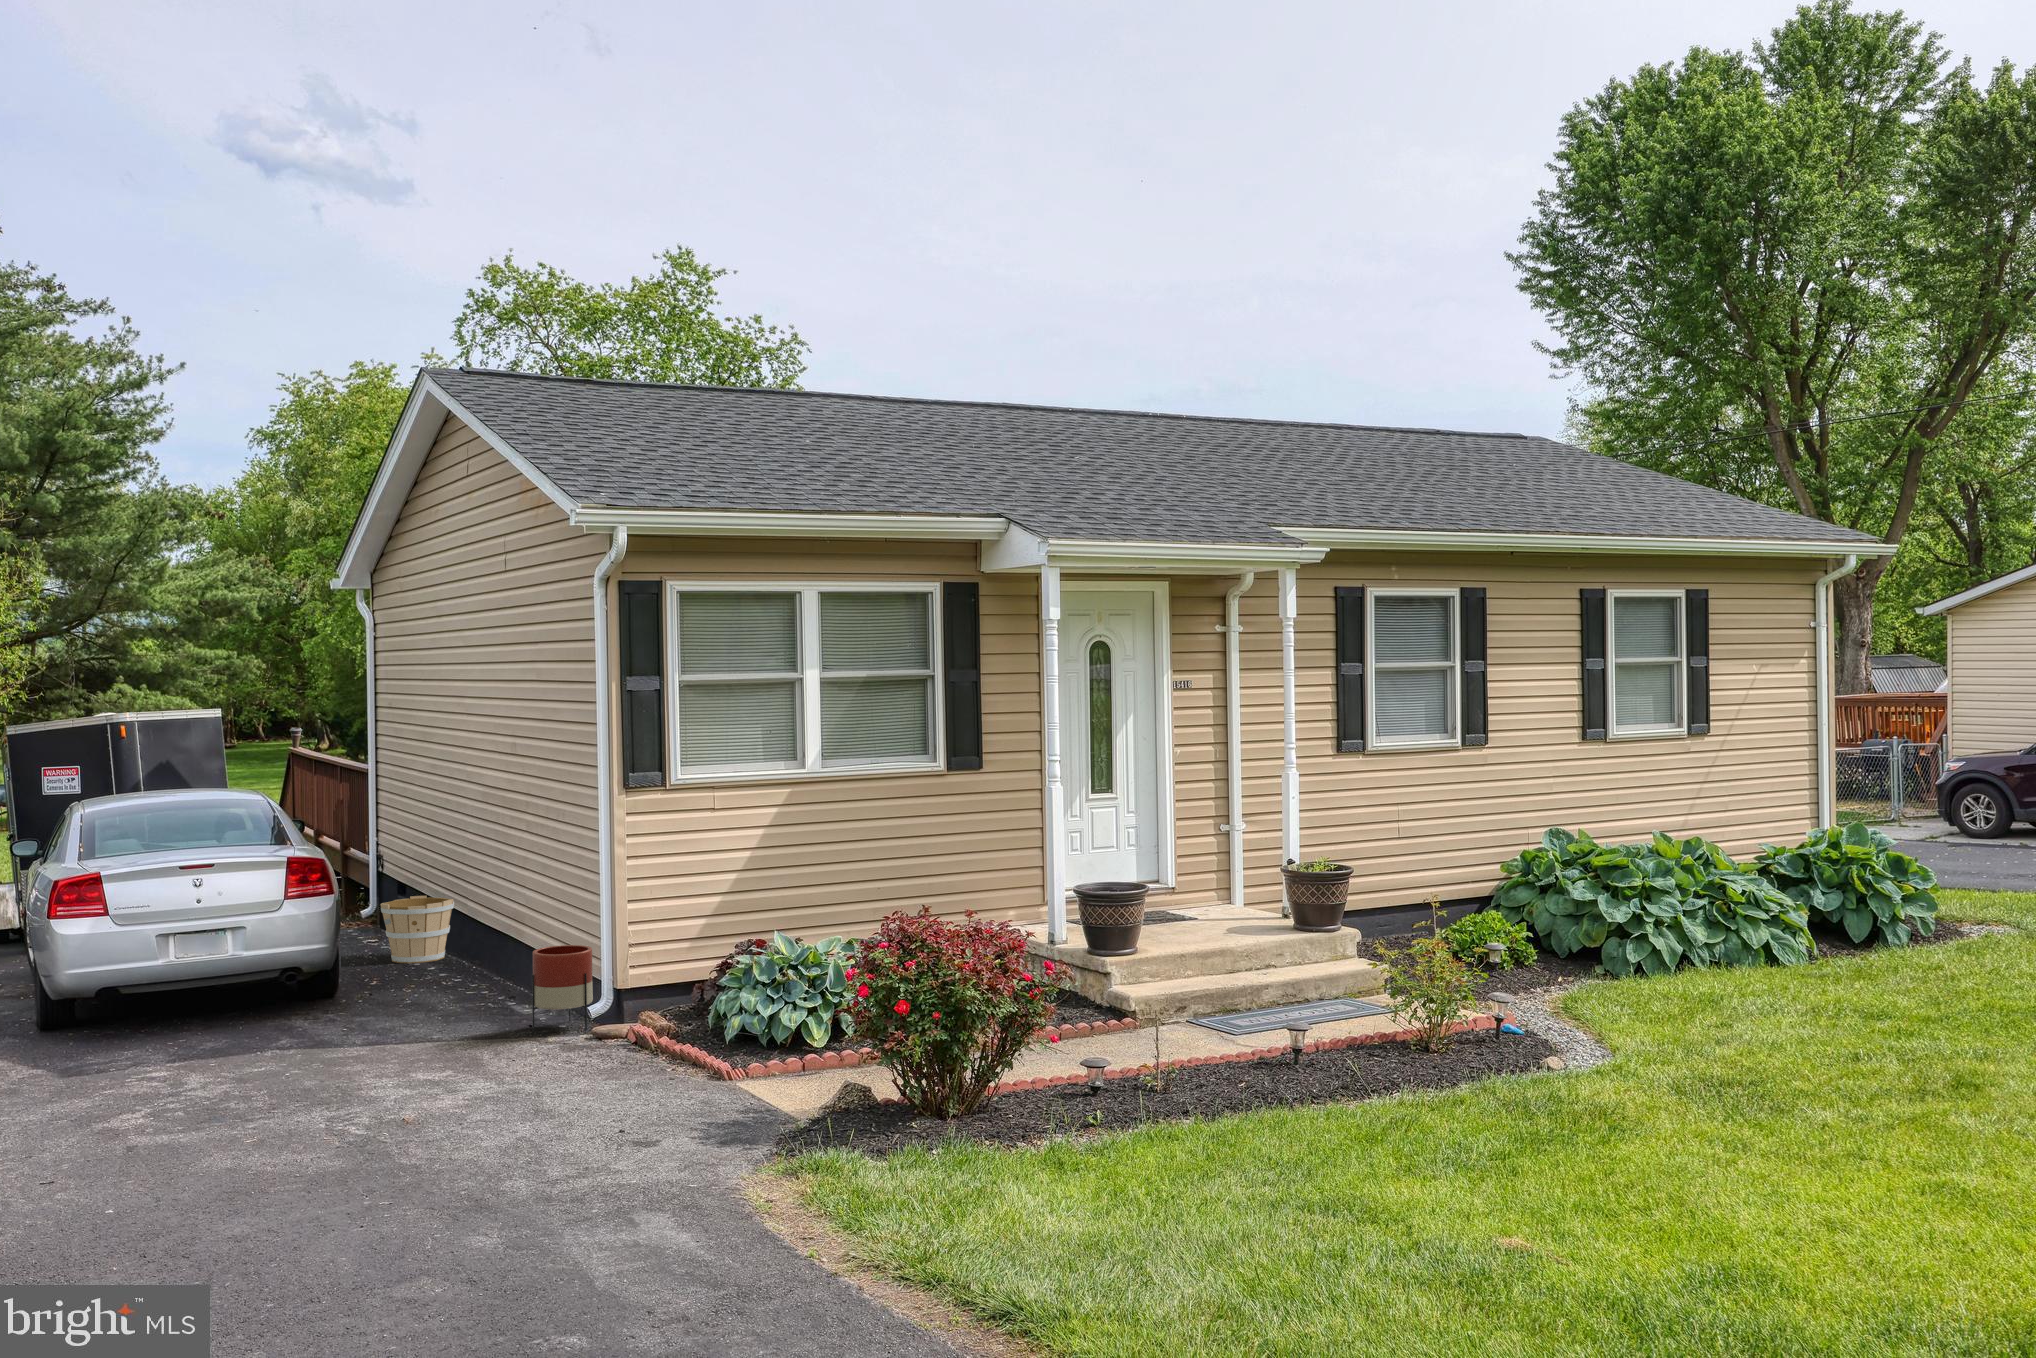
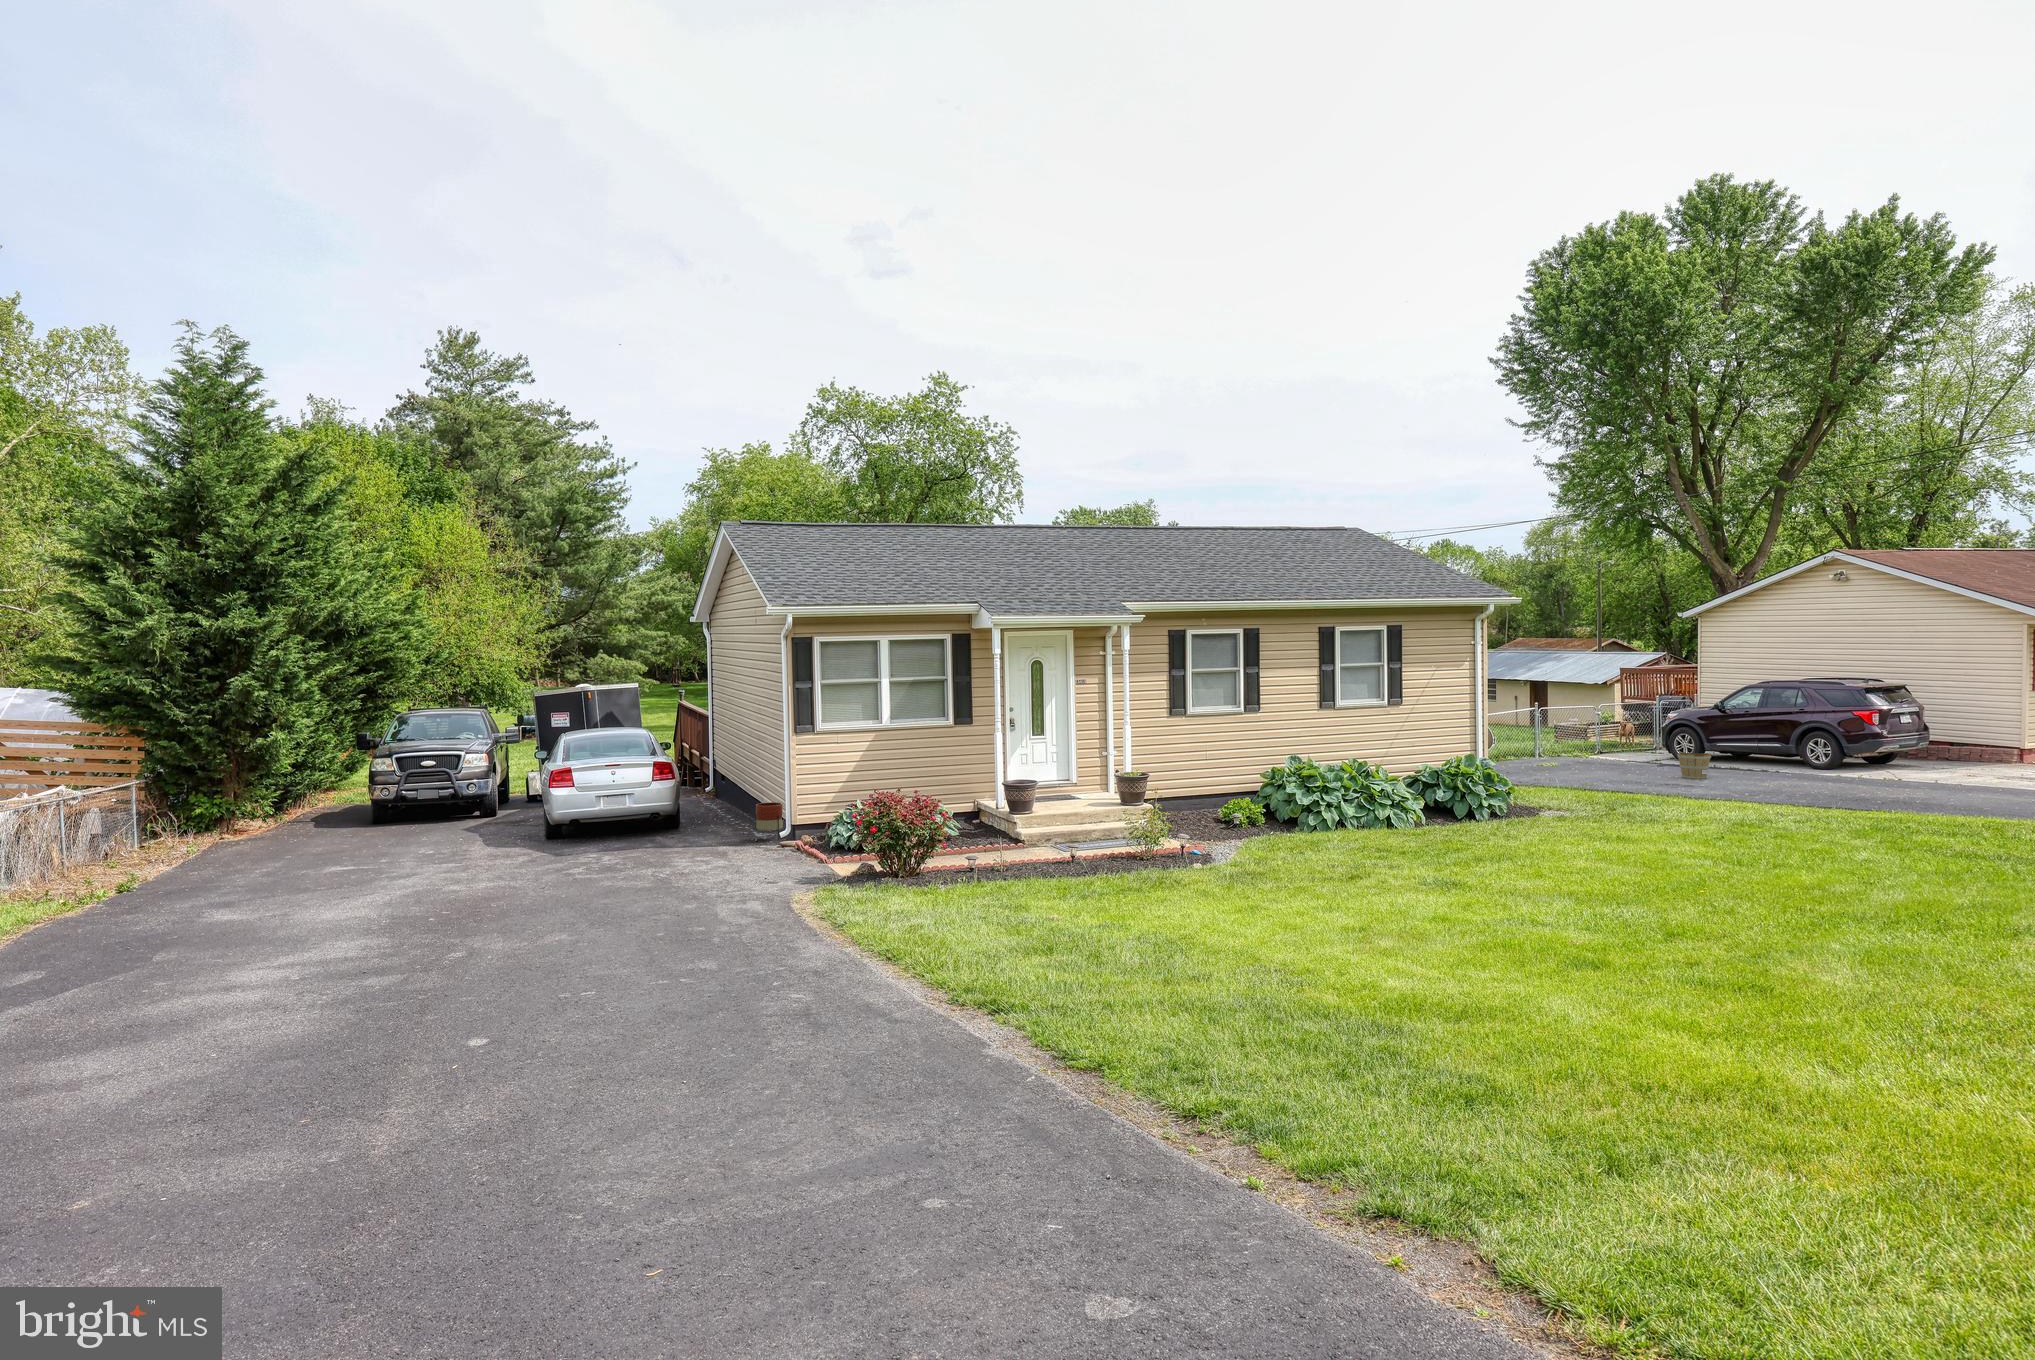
wooden bucket: present [380,896,454,963] -> present [1677,752,1711,779]

